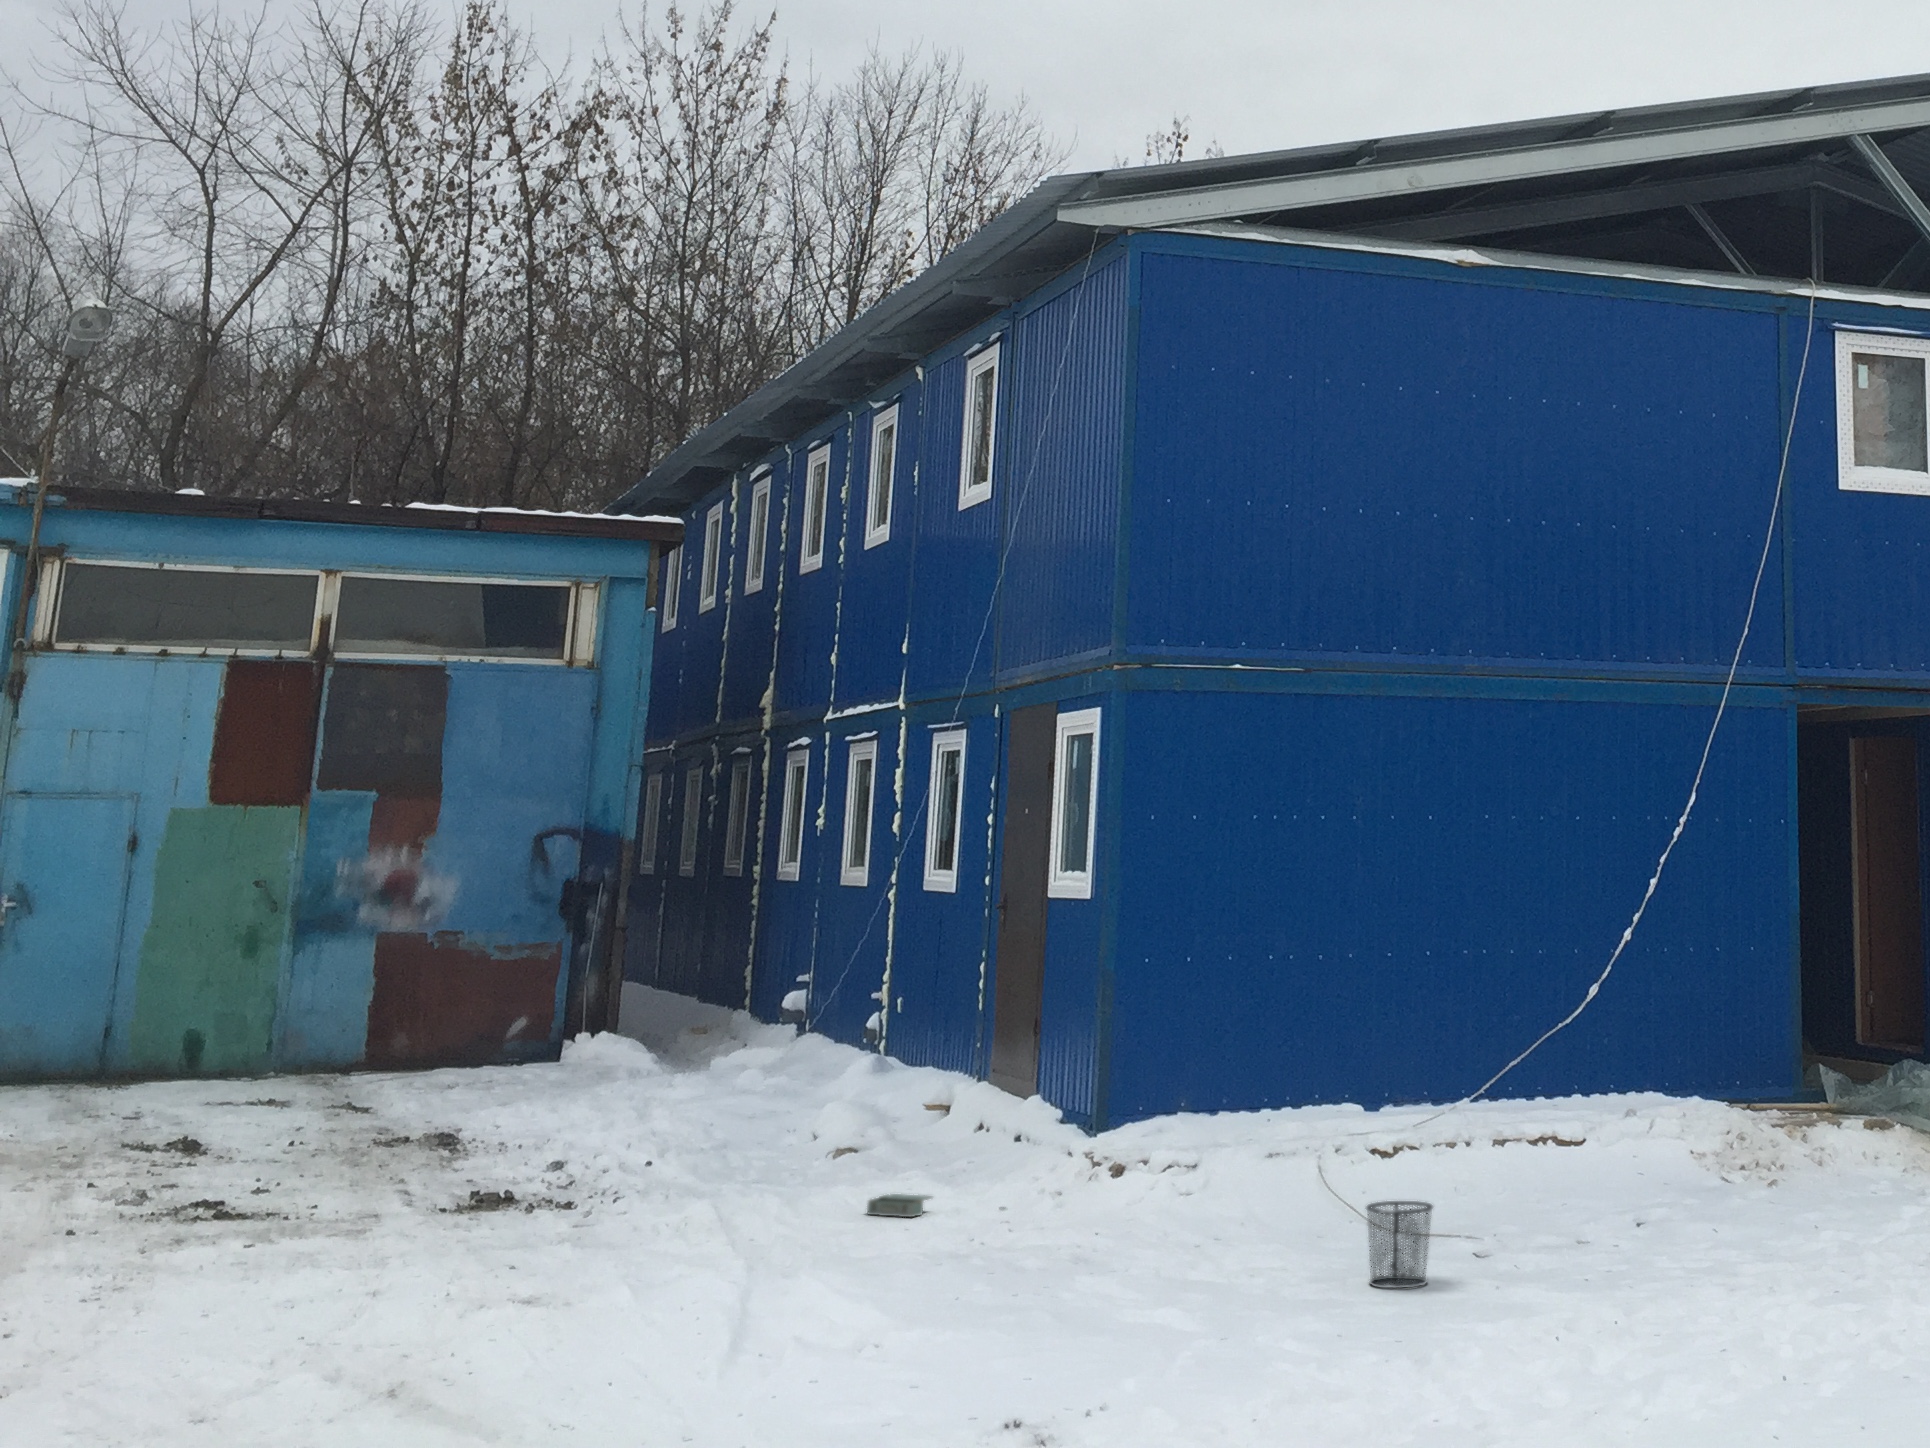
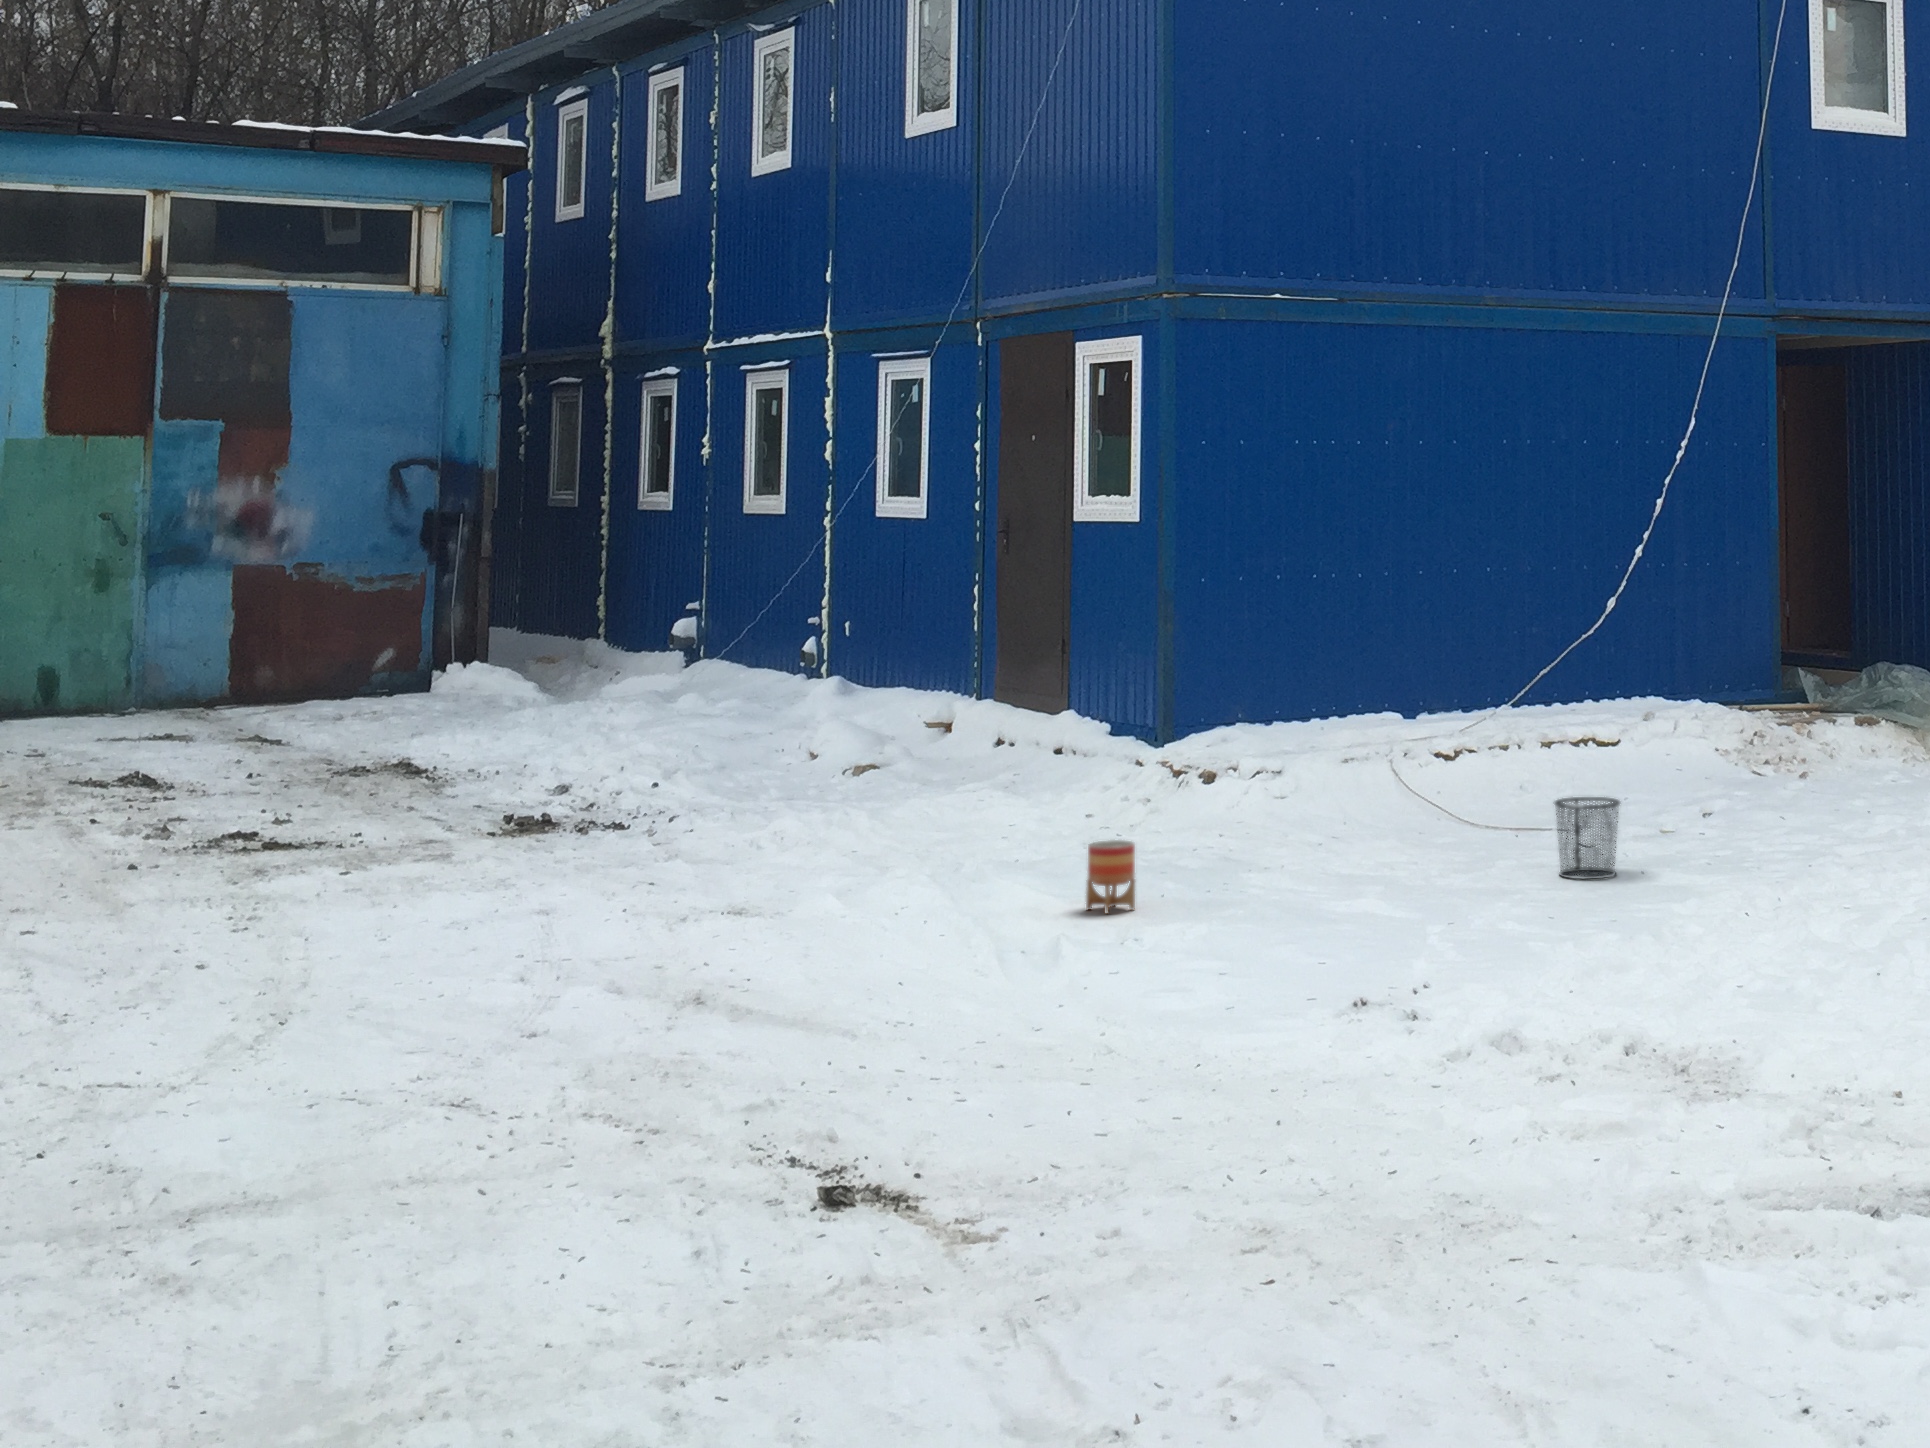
toolbox: present [867,1194,931,1217] -> none [968,809,1034,831]
planter: none [875,1232,925,1307] -> present [1086,840,1136,913]

